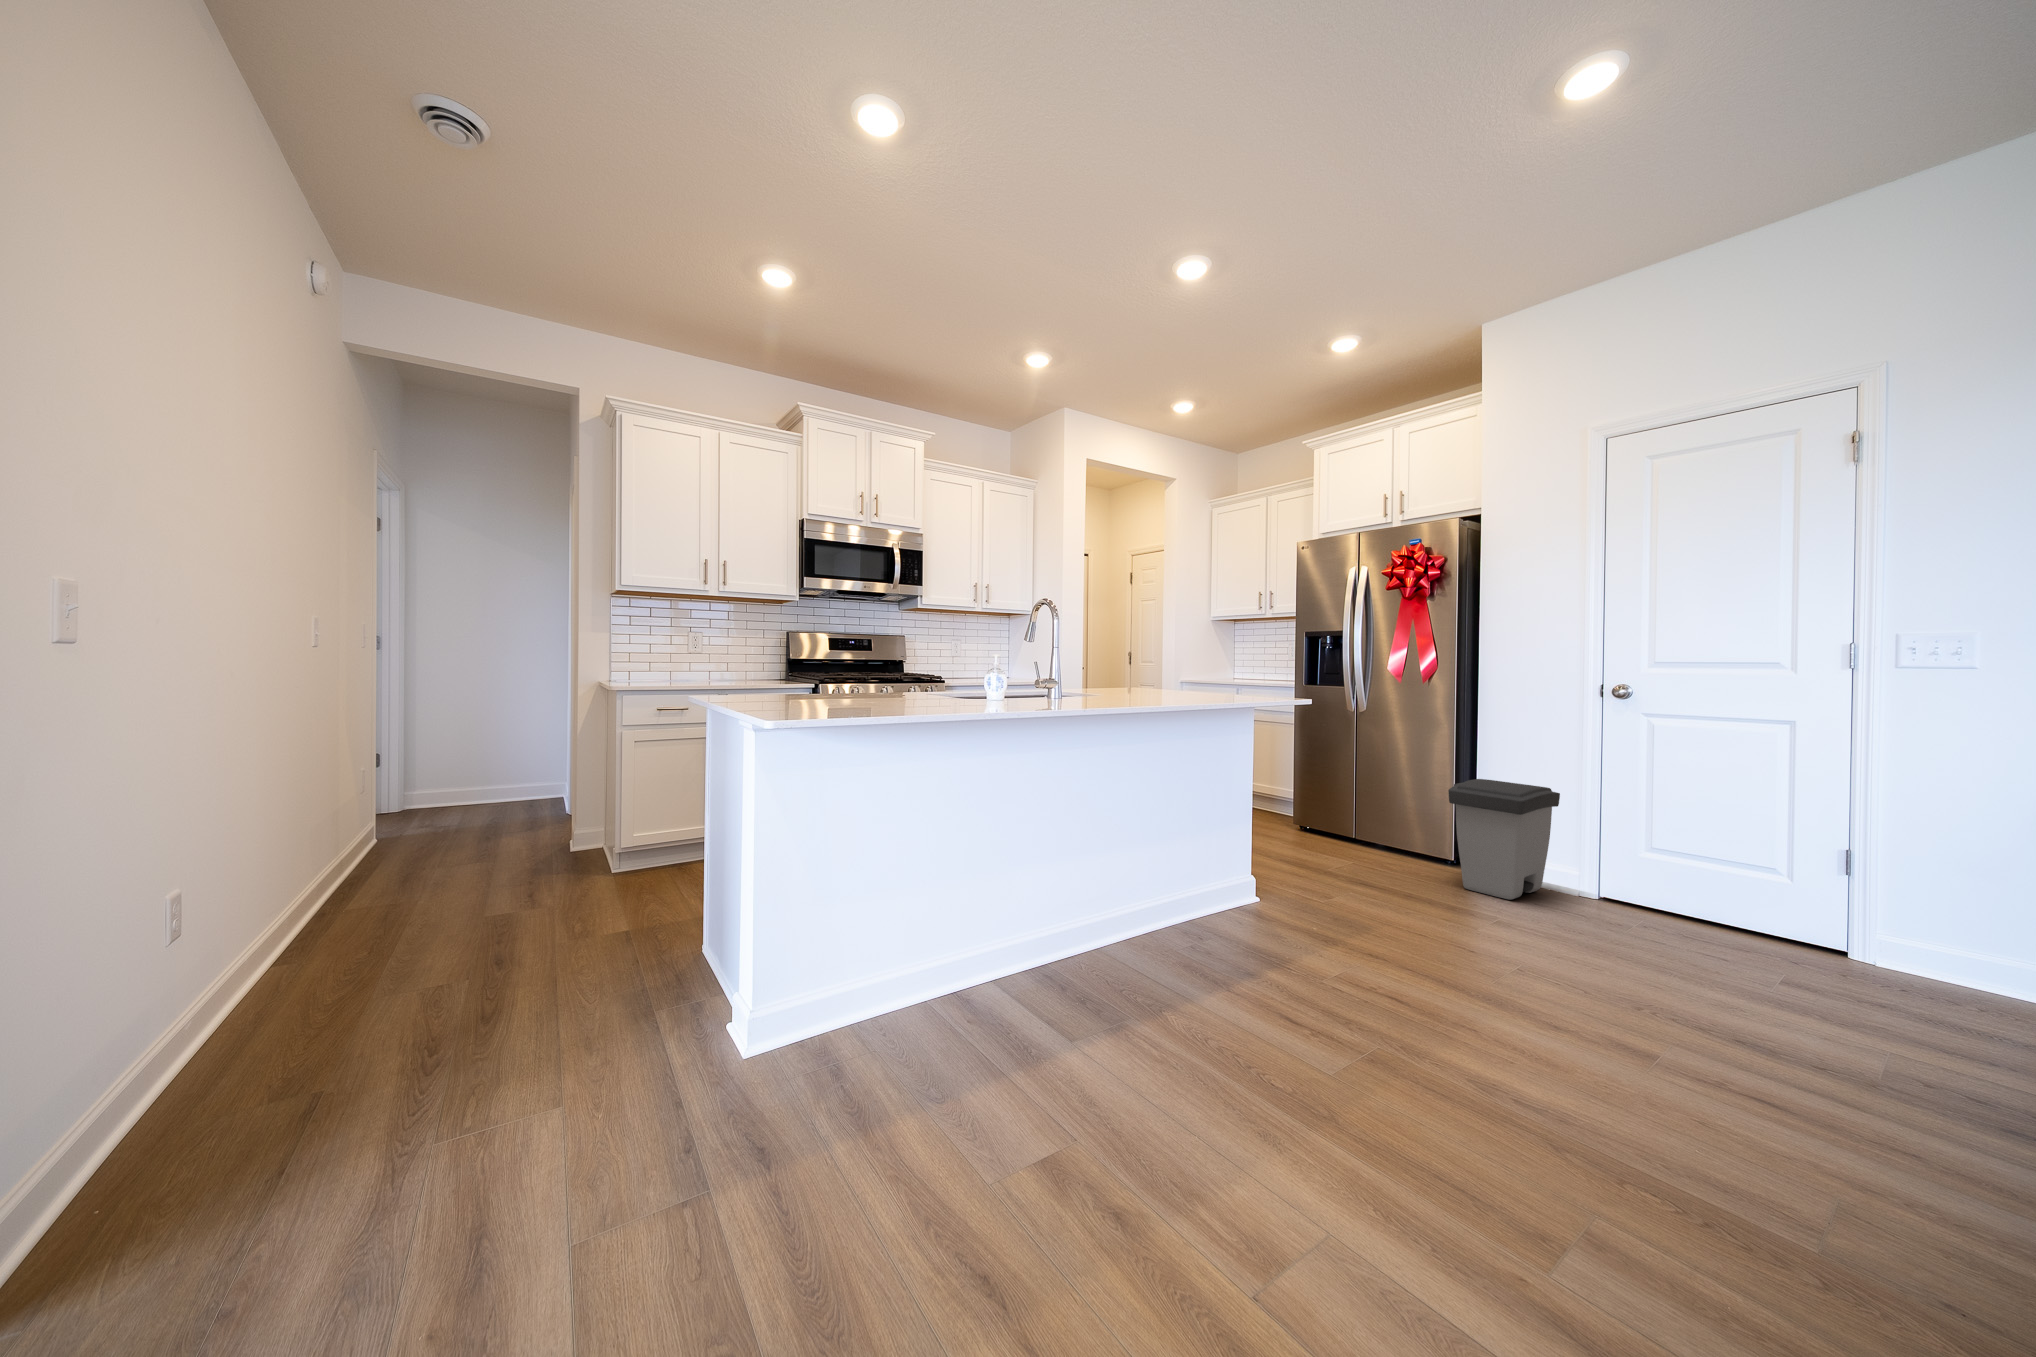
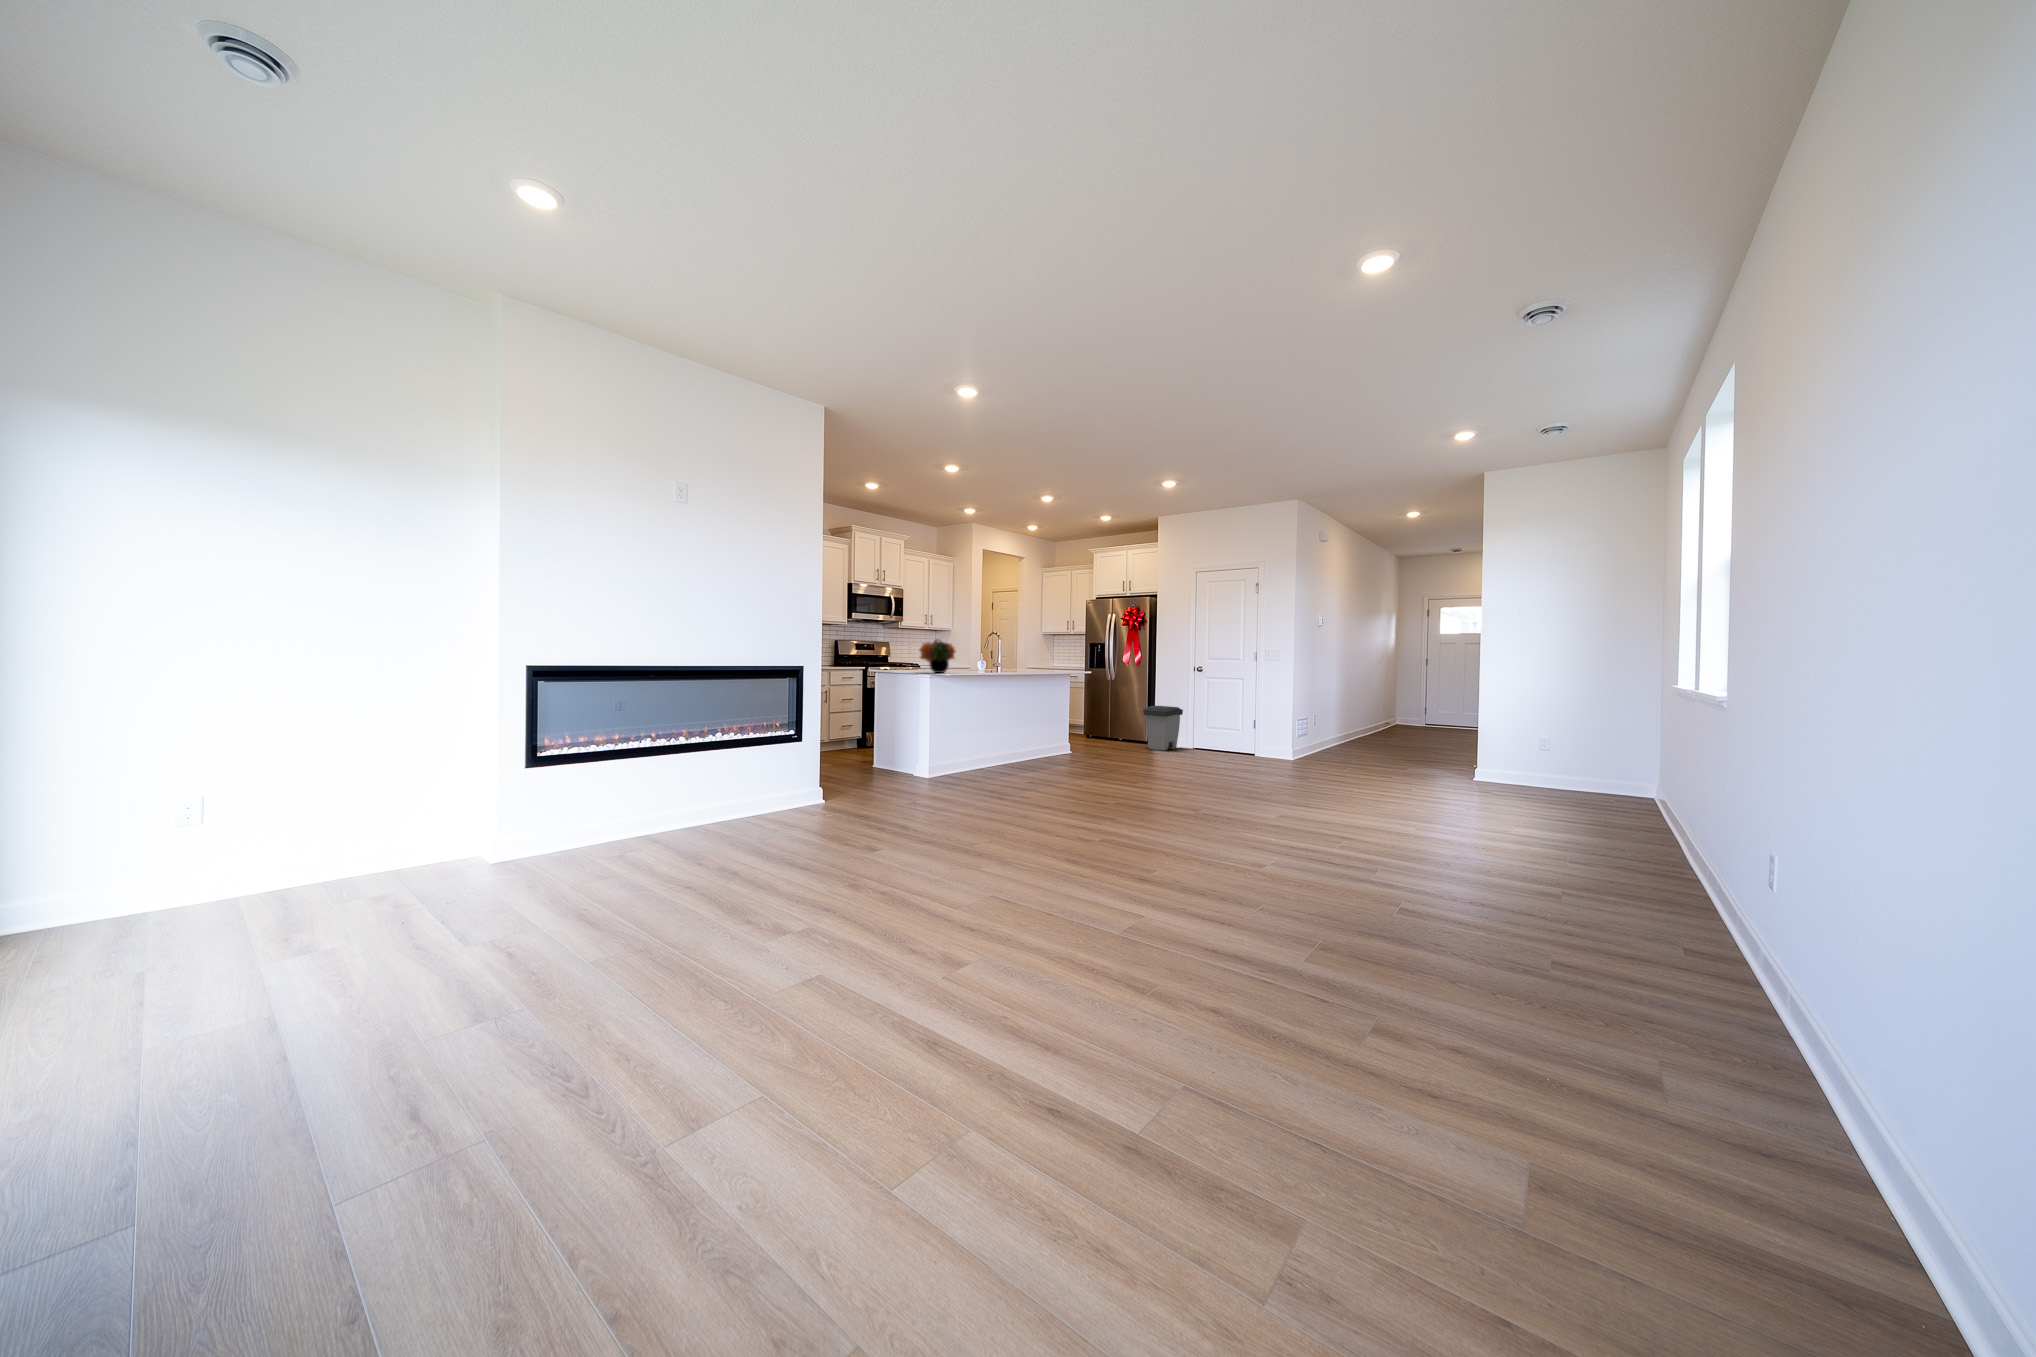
flower arrangement: none [790,609,901,706] -> present [919,639,955,673]

